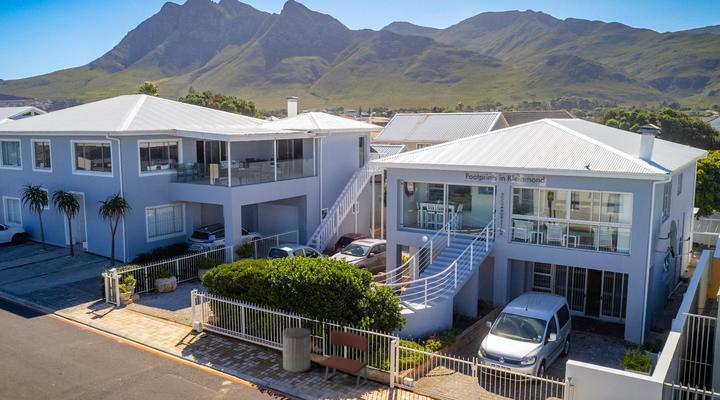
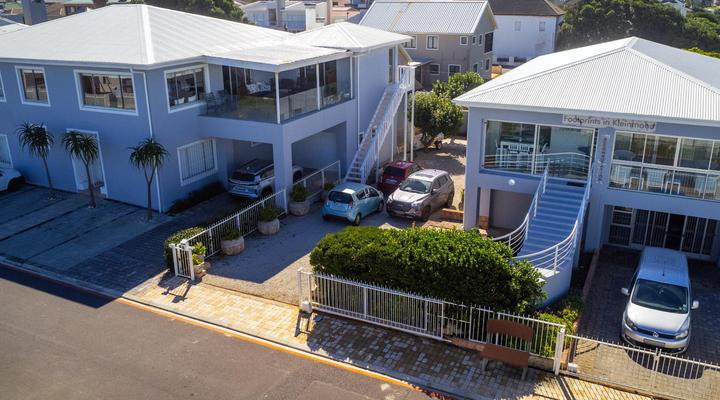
trash can: present [283,327,310,373] -> none [427,312,459,362]

